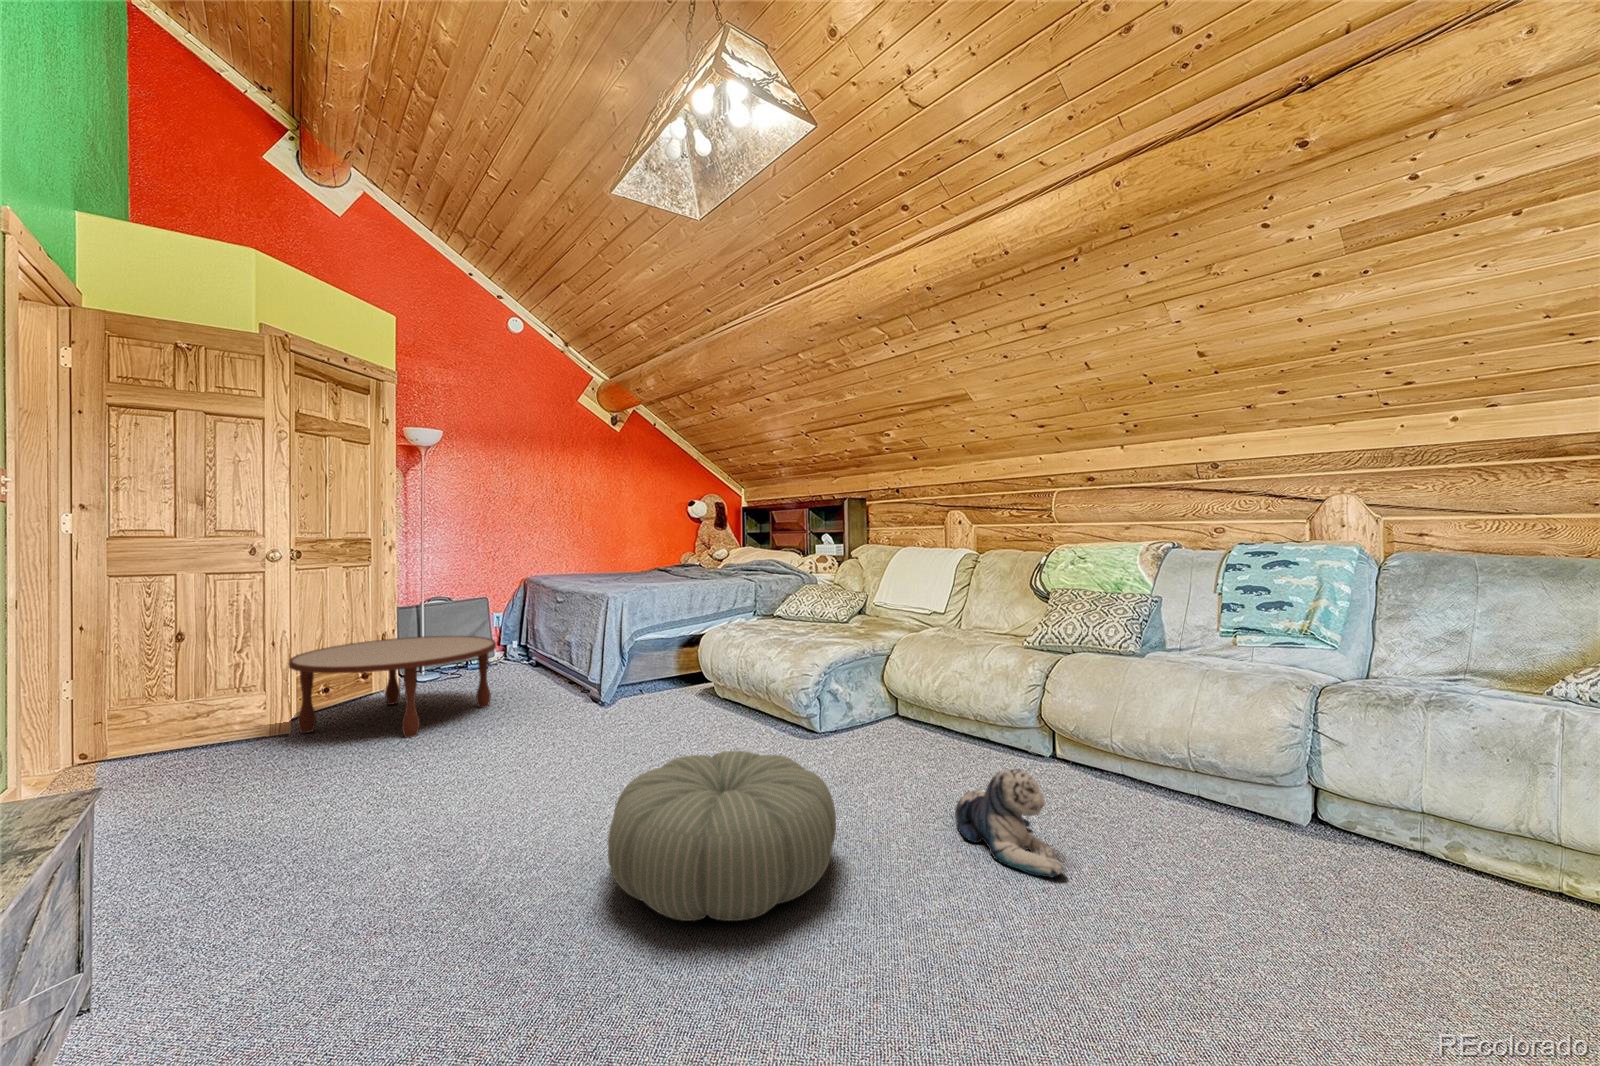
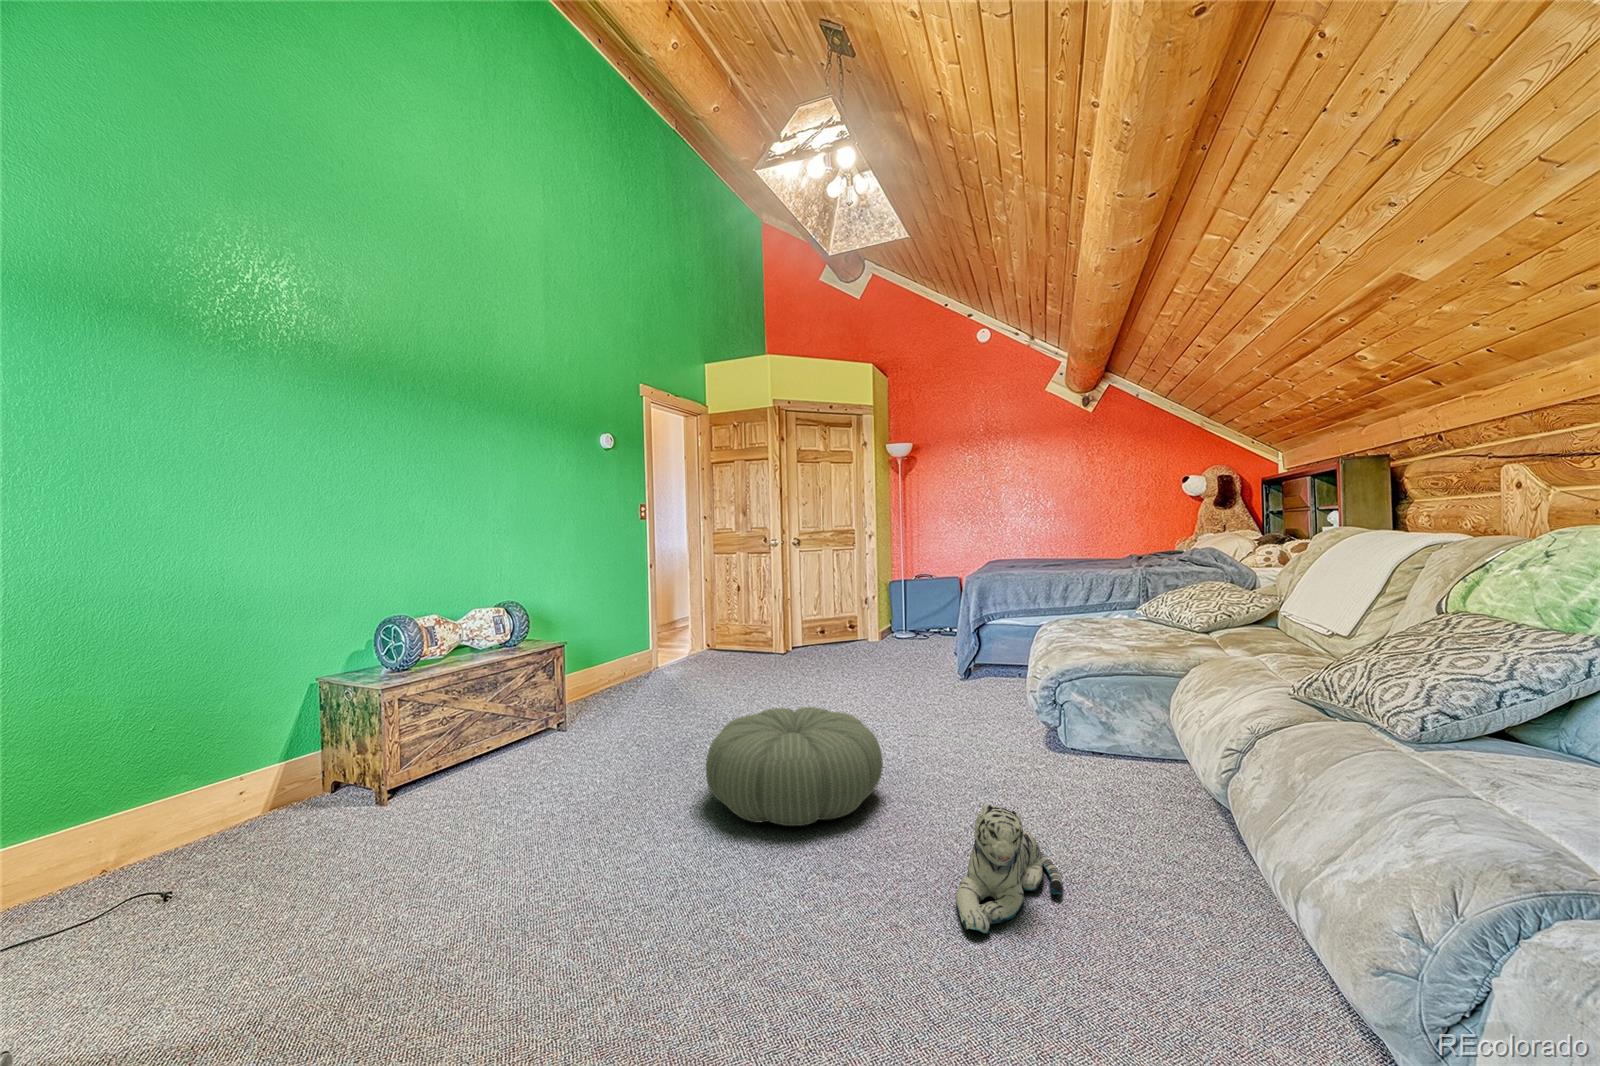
coffee table: present [289,636,496,738] -> none [783,602,906,670]

